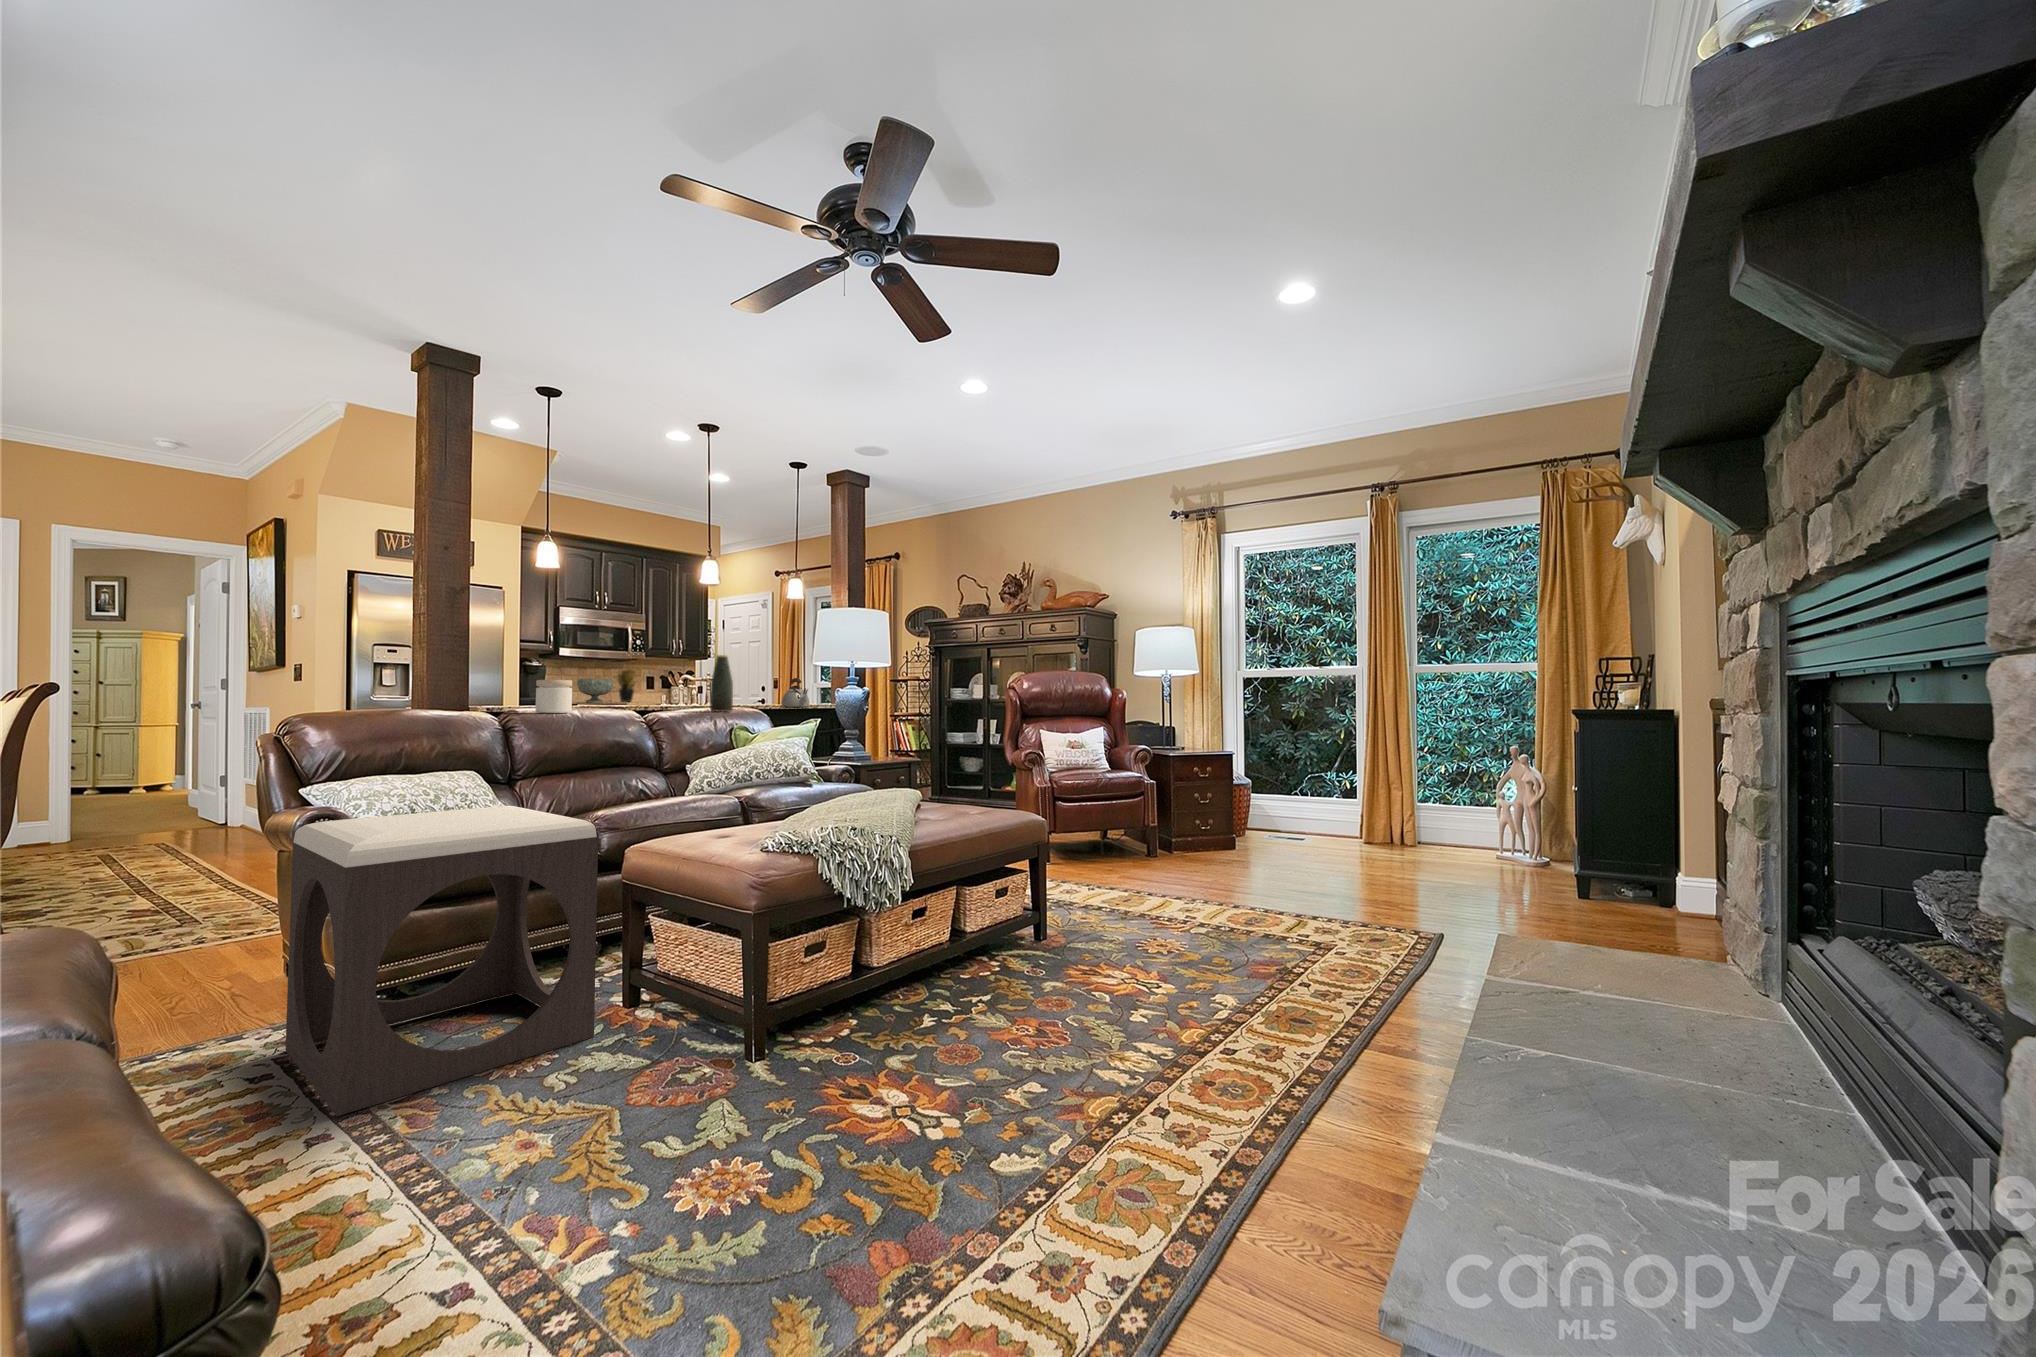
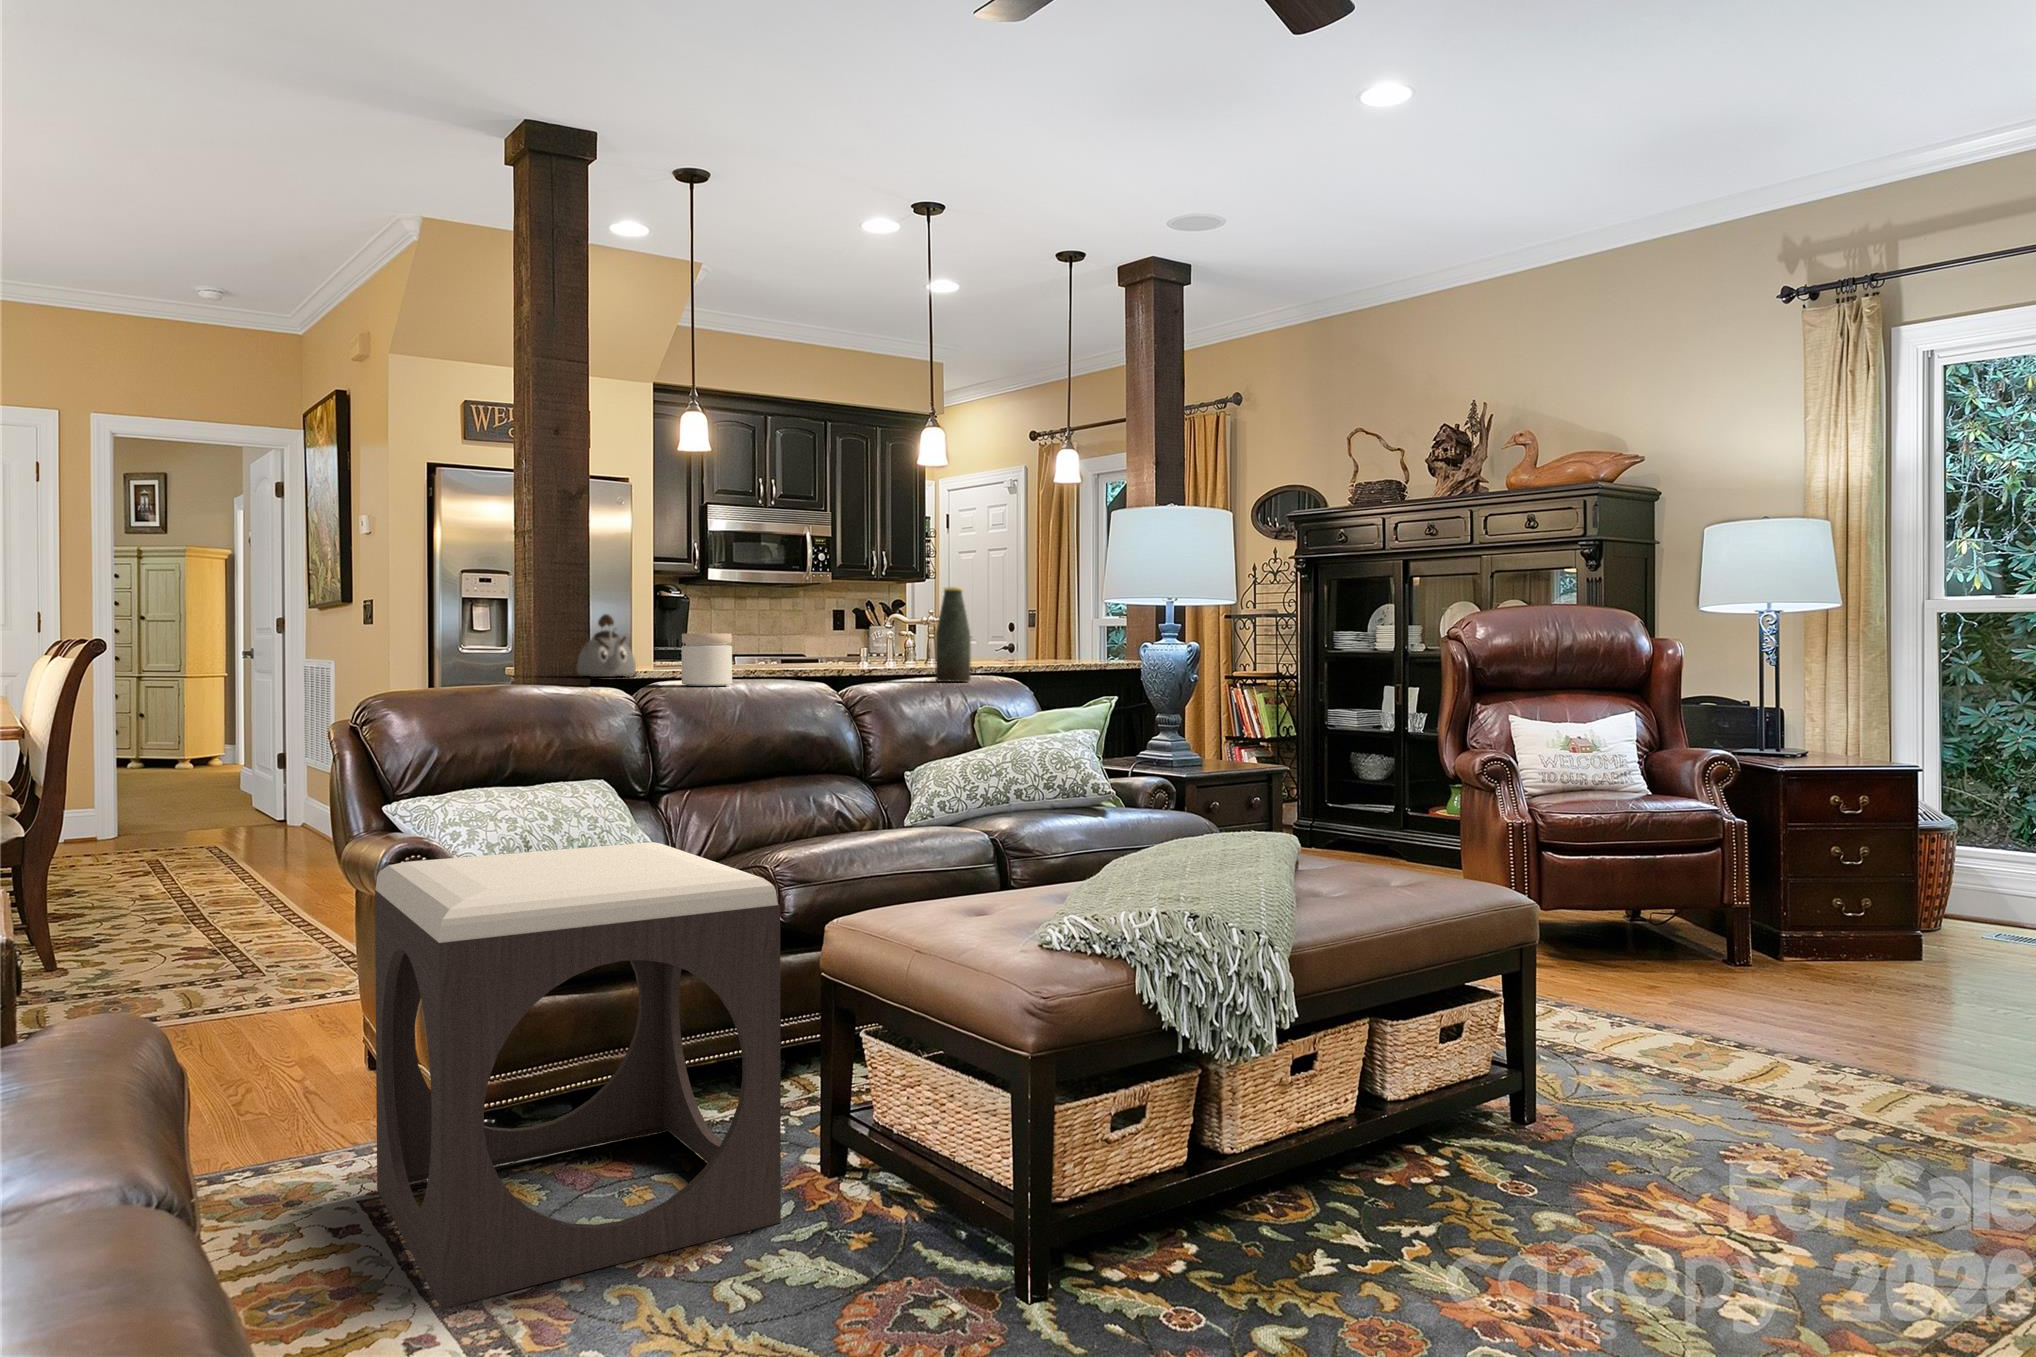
potted plant: present [618,668,635,702] -> none [786,594,827,656]
decorative bowl: present [577,678,614,703] -> none [736,620,787,657]
kettle: present [782,678,809,707] -> present [577,614,636,677]

